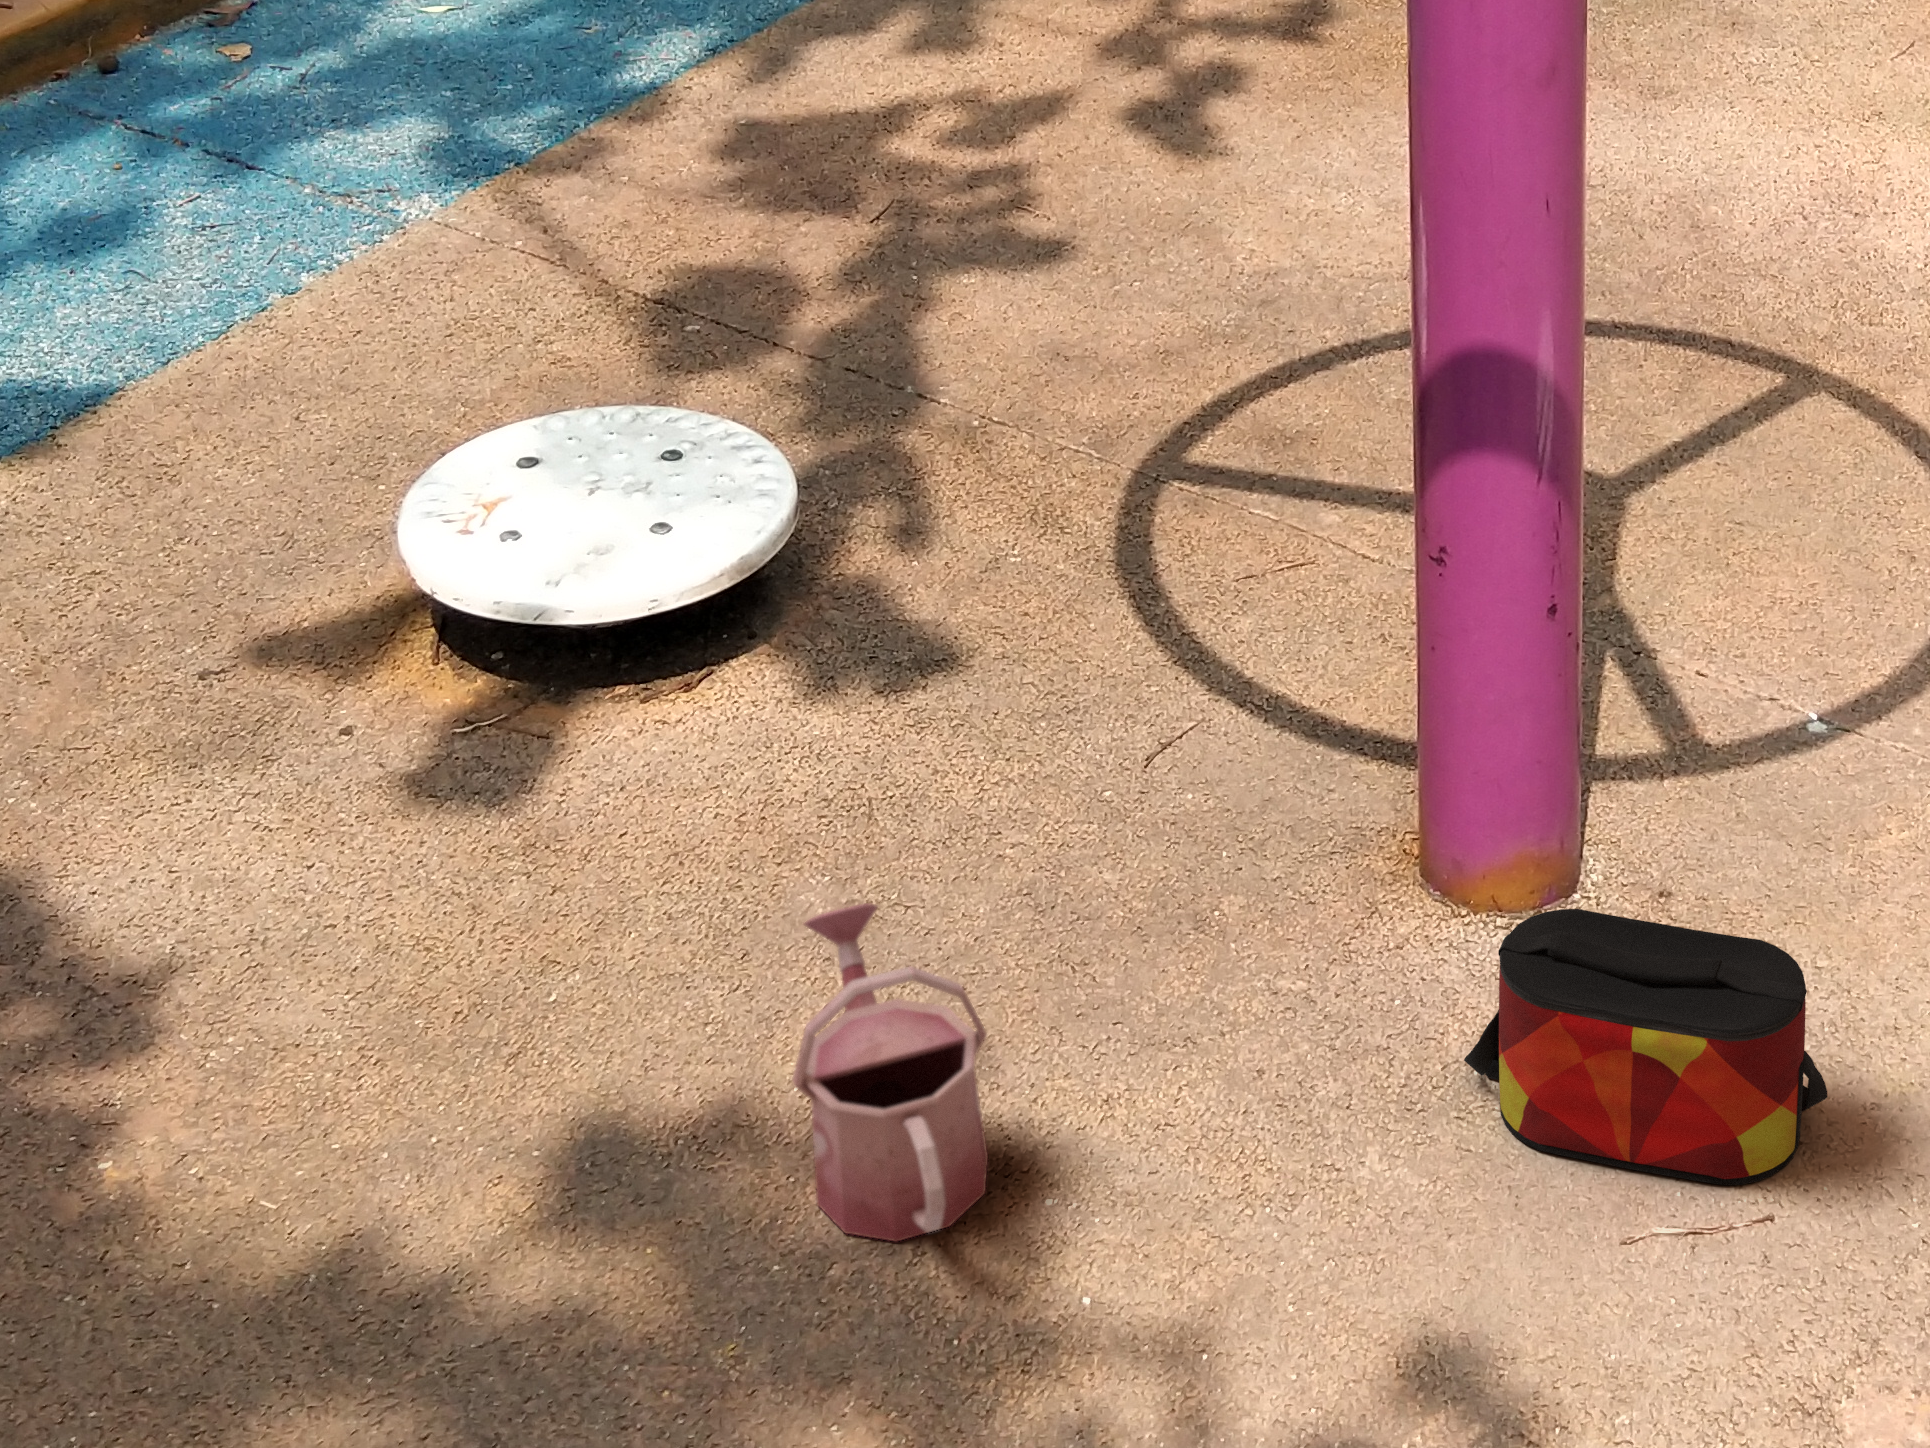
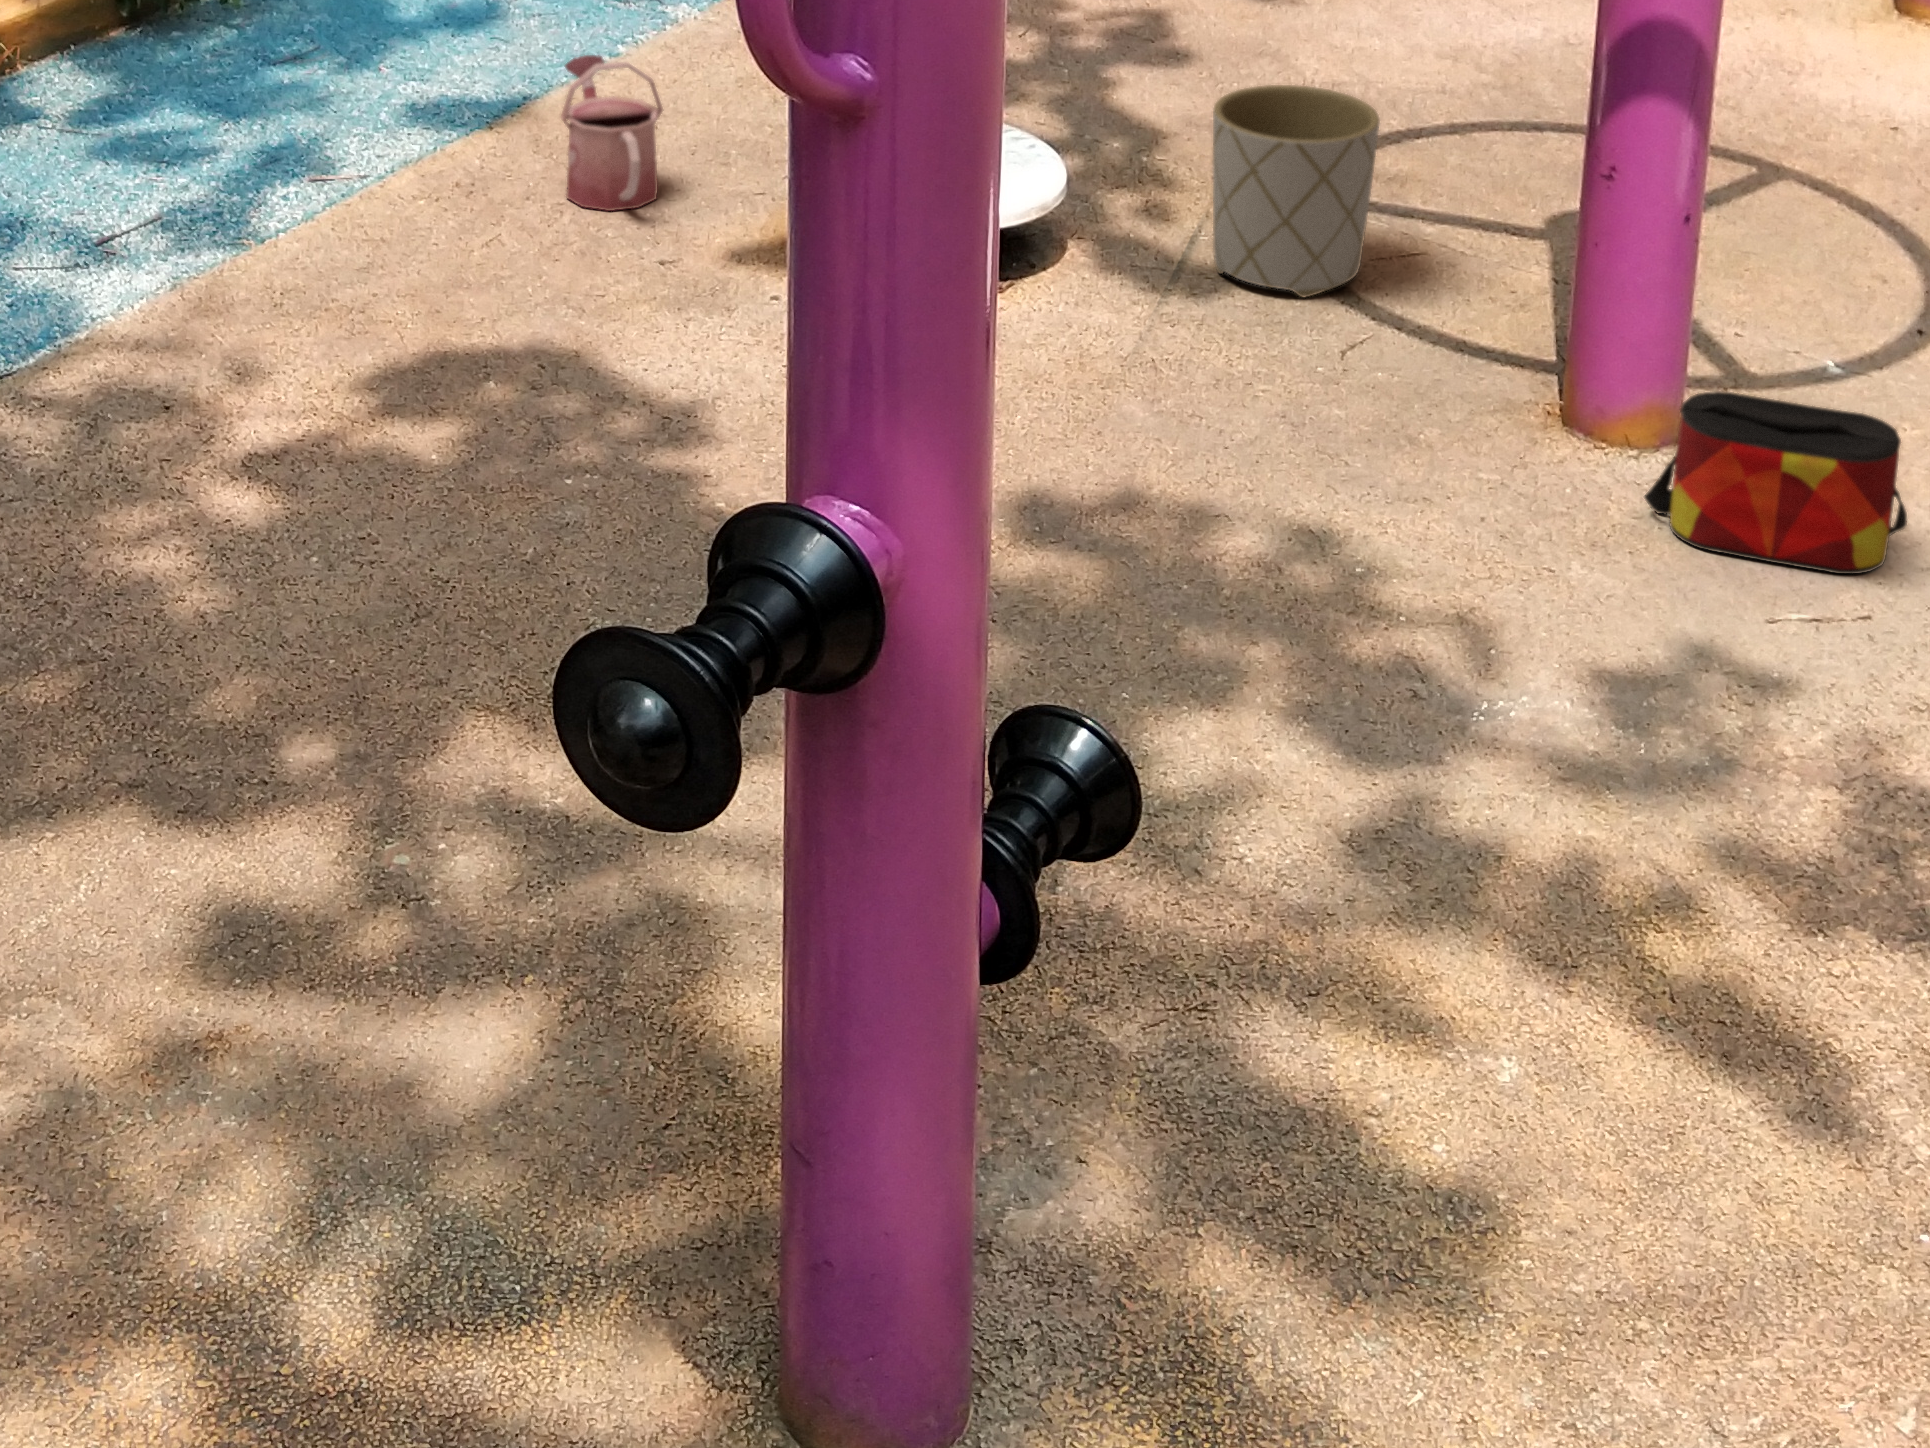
planter: none [956,369,1190,678] -> present [1213,85,1380,297]
watering can: present [792,903,988,1241] -> present [561,55,663,211]

